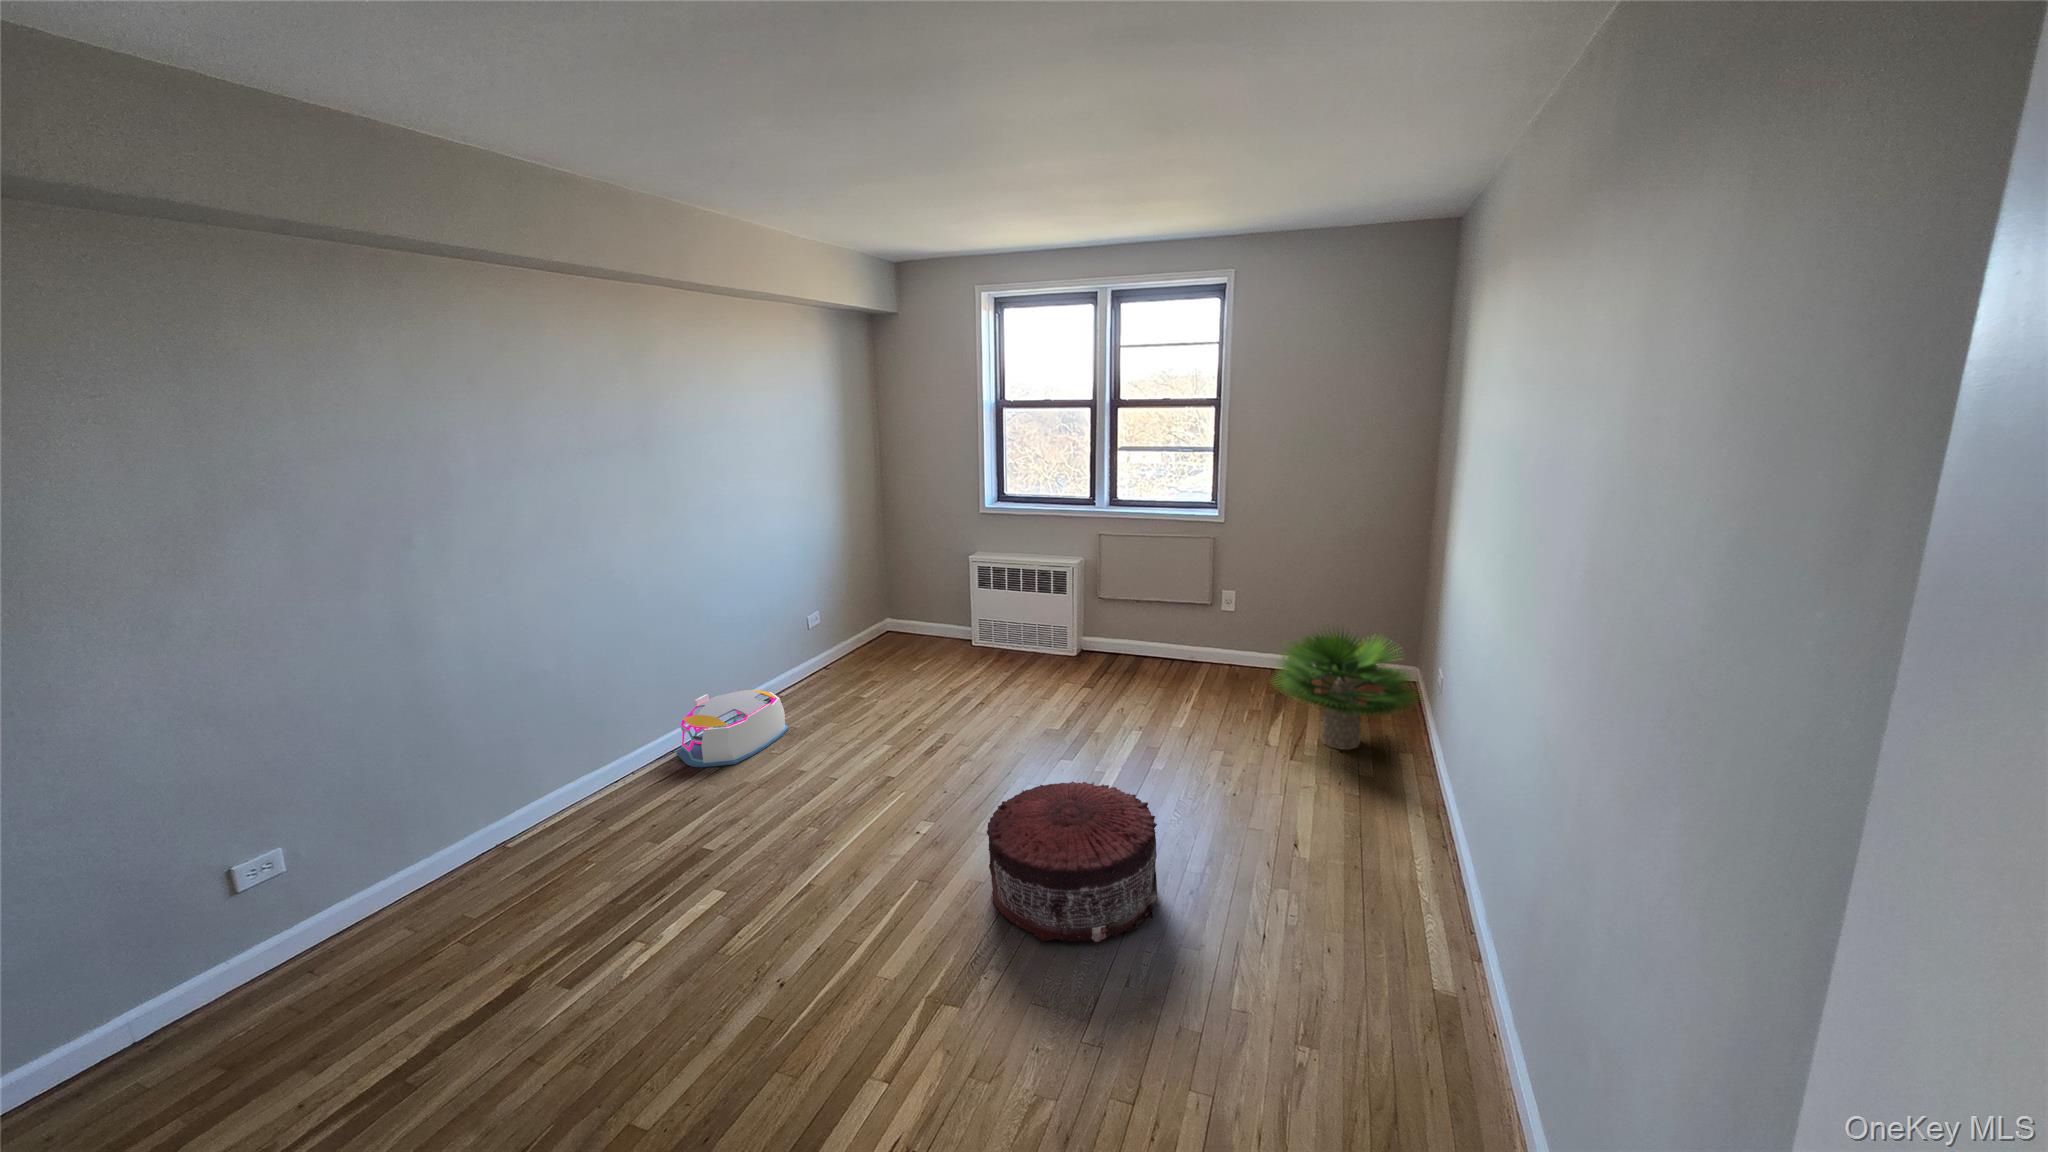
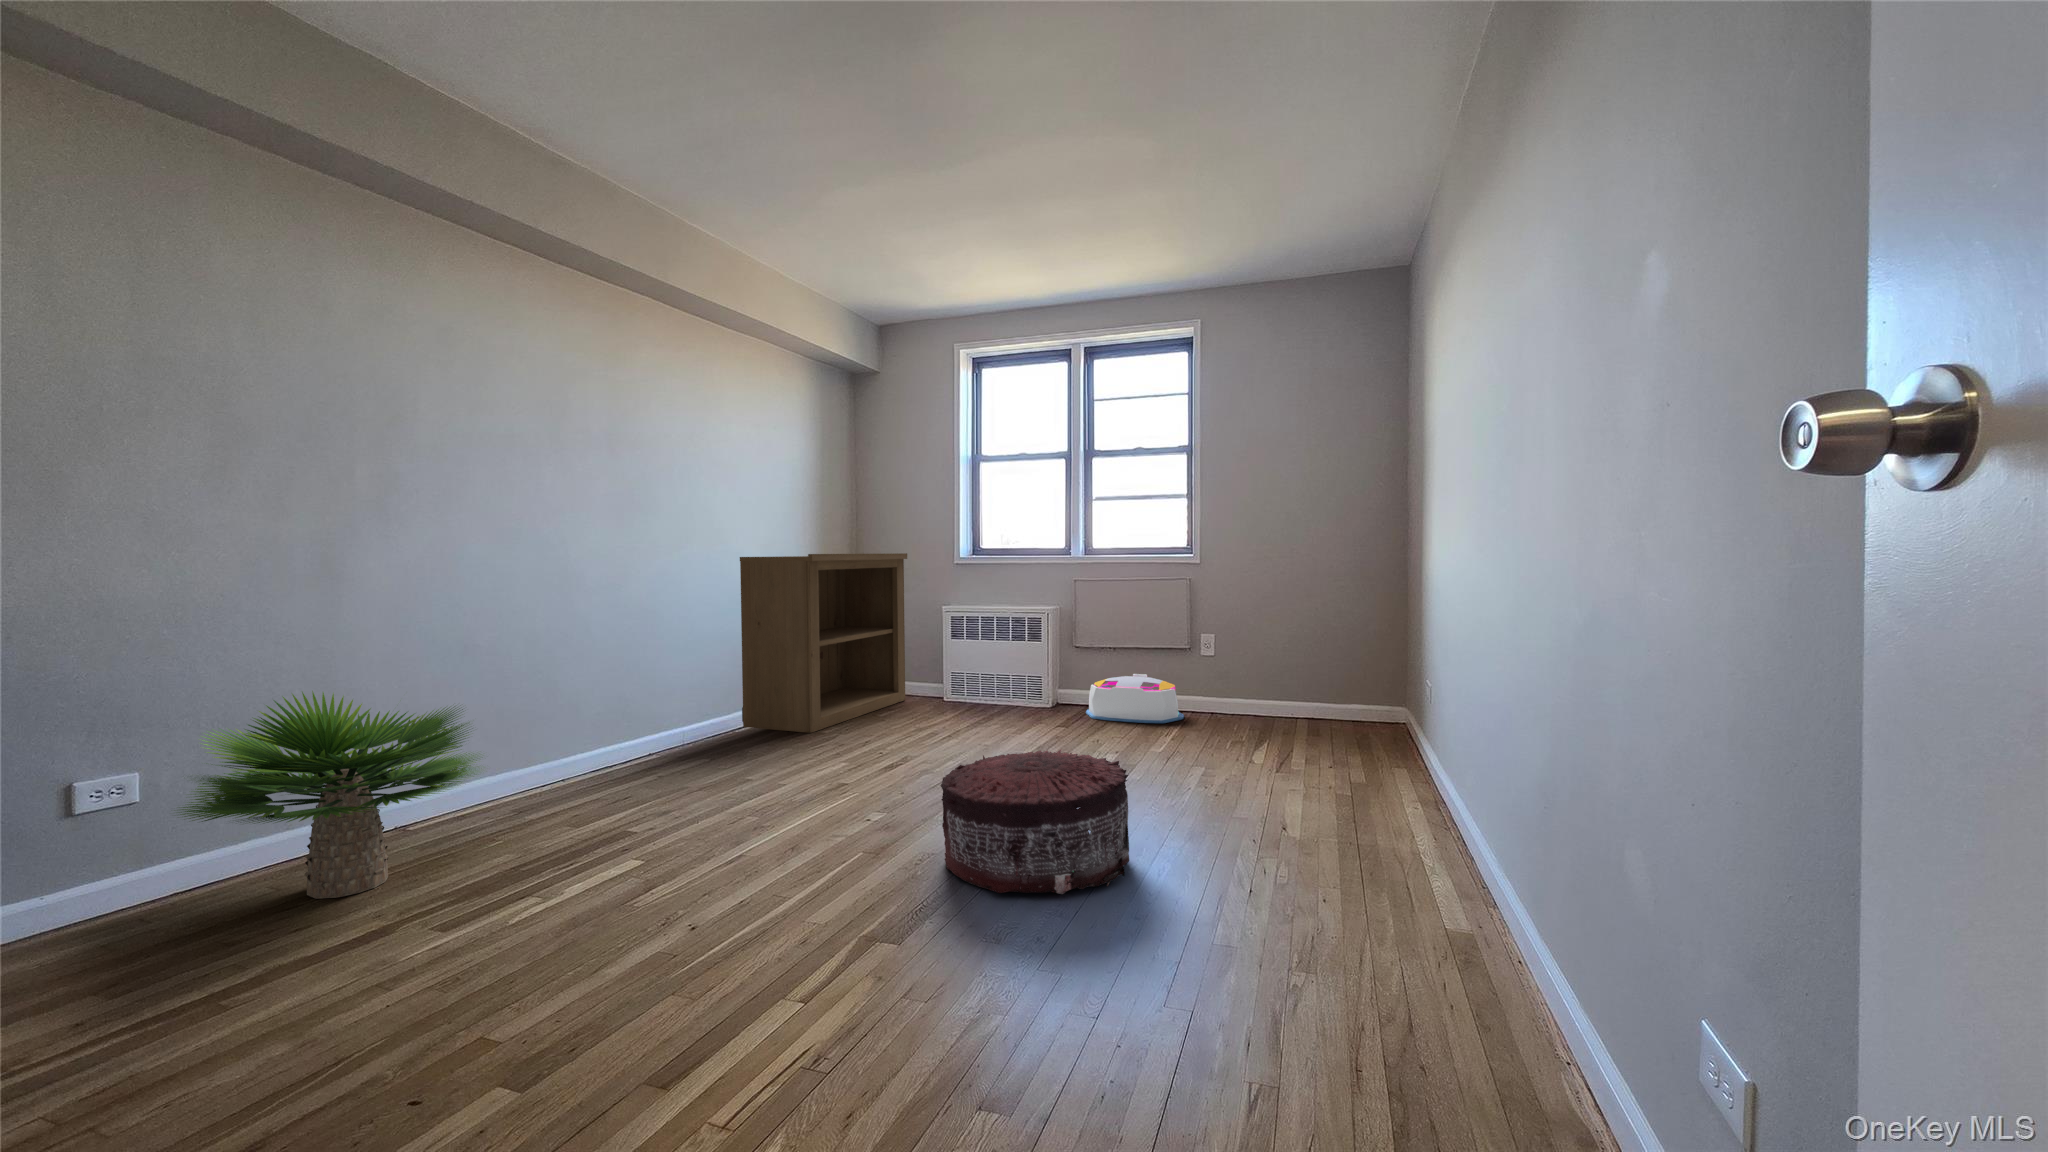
bookshelf: none [773,505,937,697] -> present [740,553,907,733]
potted plant: present [1276,629,1418,750] -> present [179,691,477,899]
storage bin: present [676,690,789,767] -> present [1086,674,1184,723]

